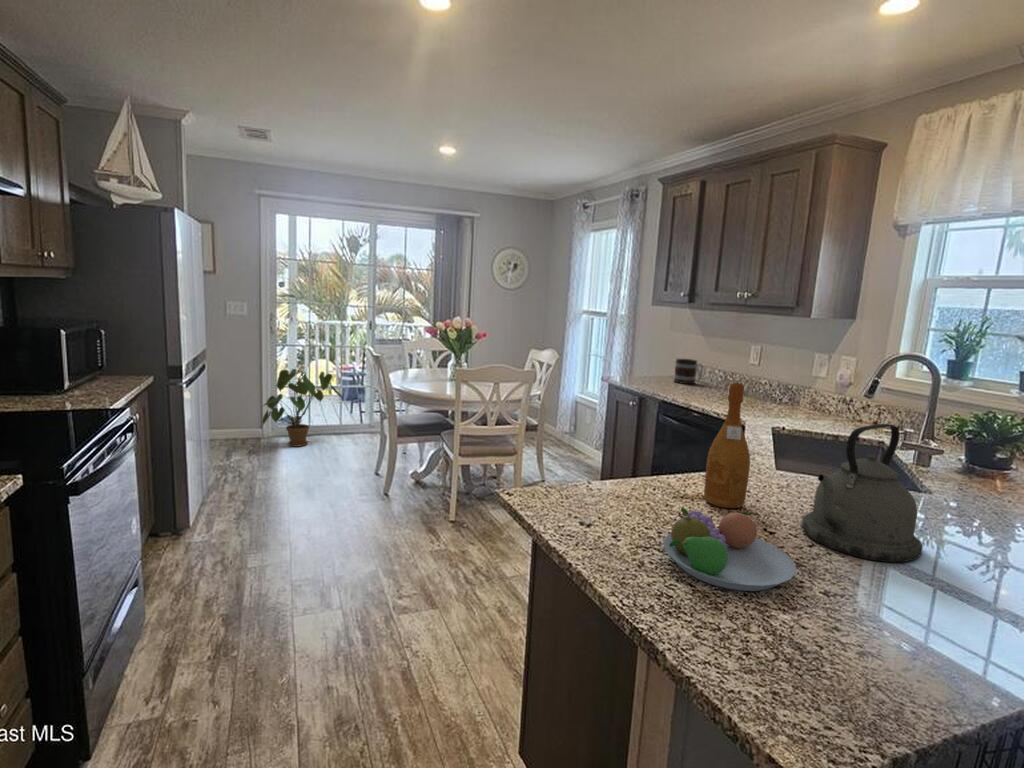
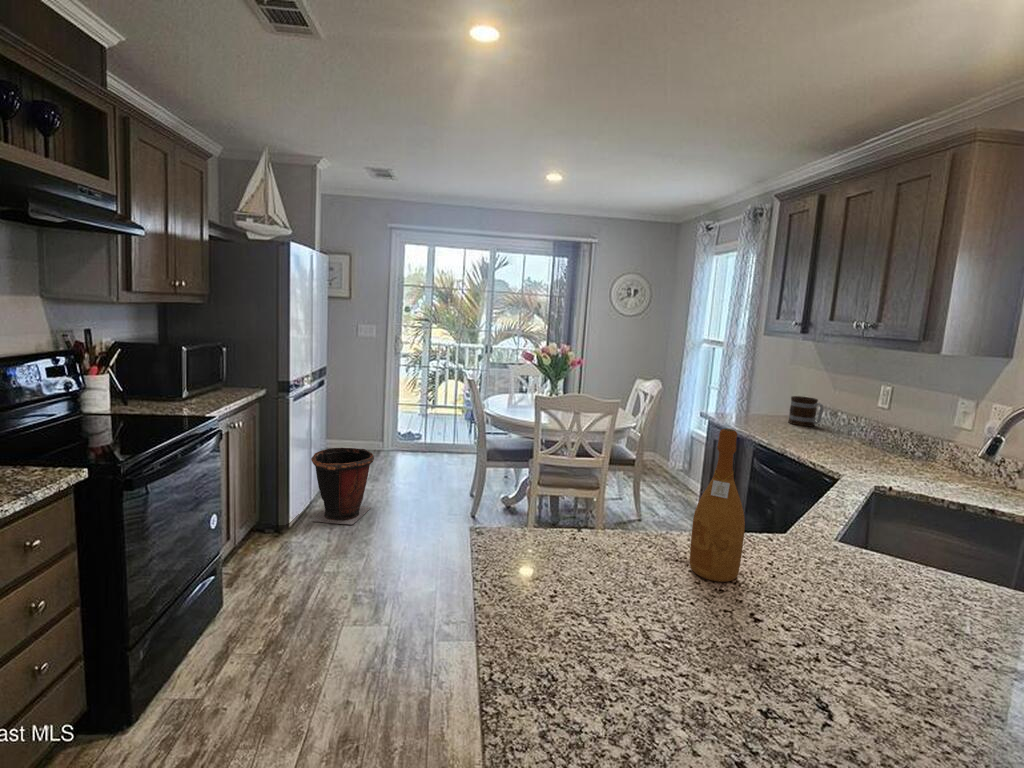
house plant: present [262,369,343,447] -> none [379,388,455,462]
kettle: present [802,424,922,562] -> none [779,496,952,691]
waste bin: none [206,430,279,518] -> present [311,448,375,525]
fruit bowl: present [663,508,796,591] -> none [552,573,722,693]

